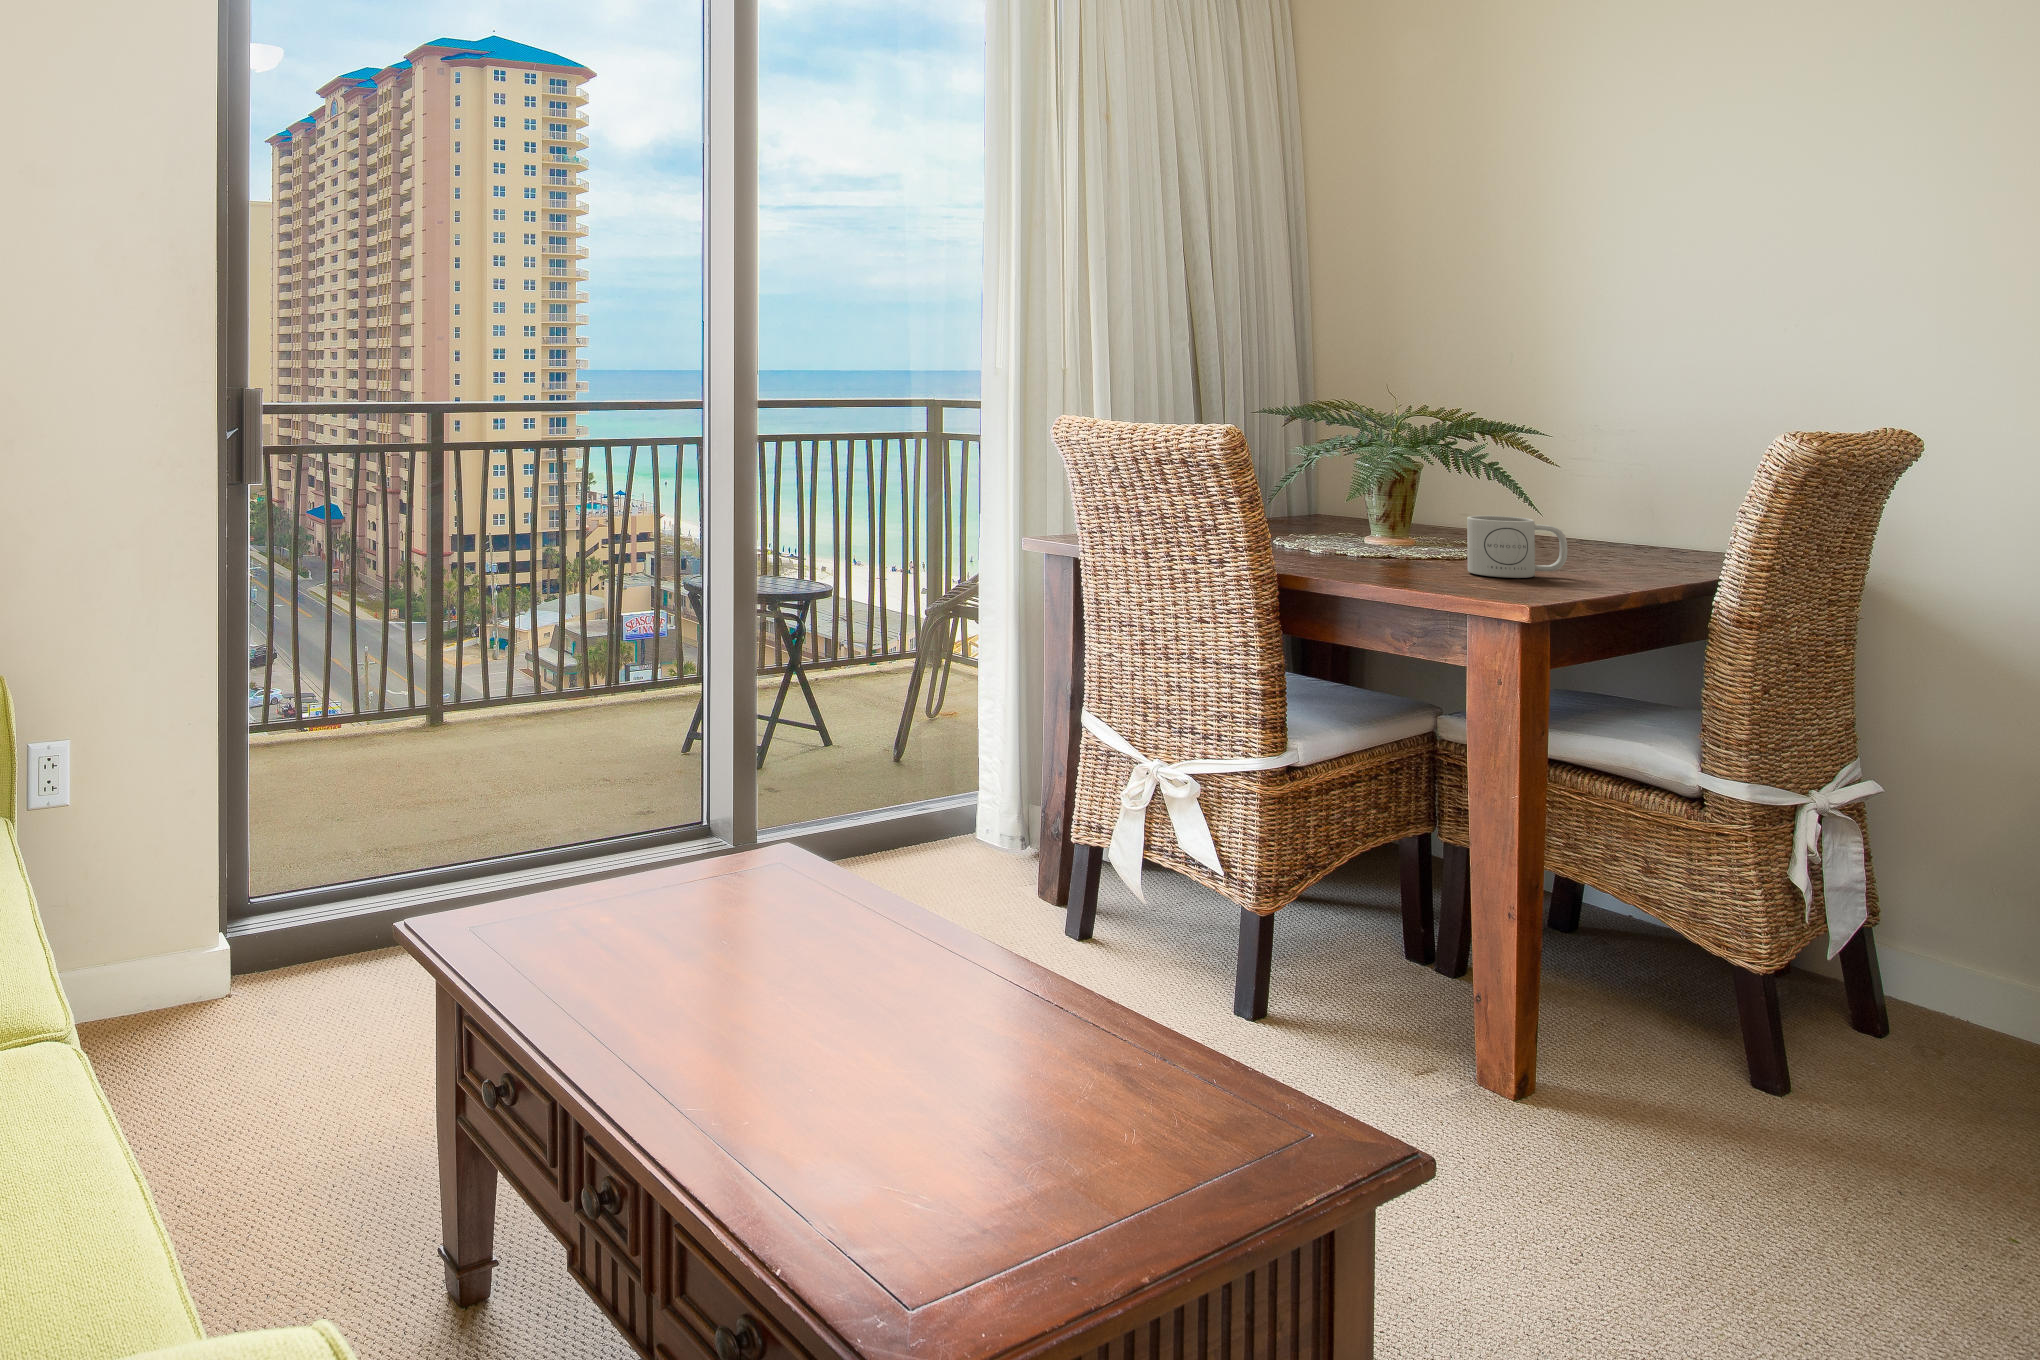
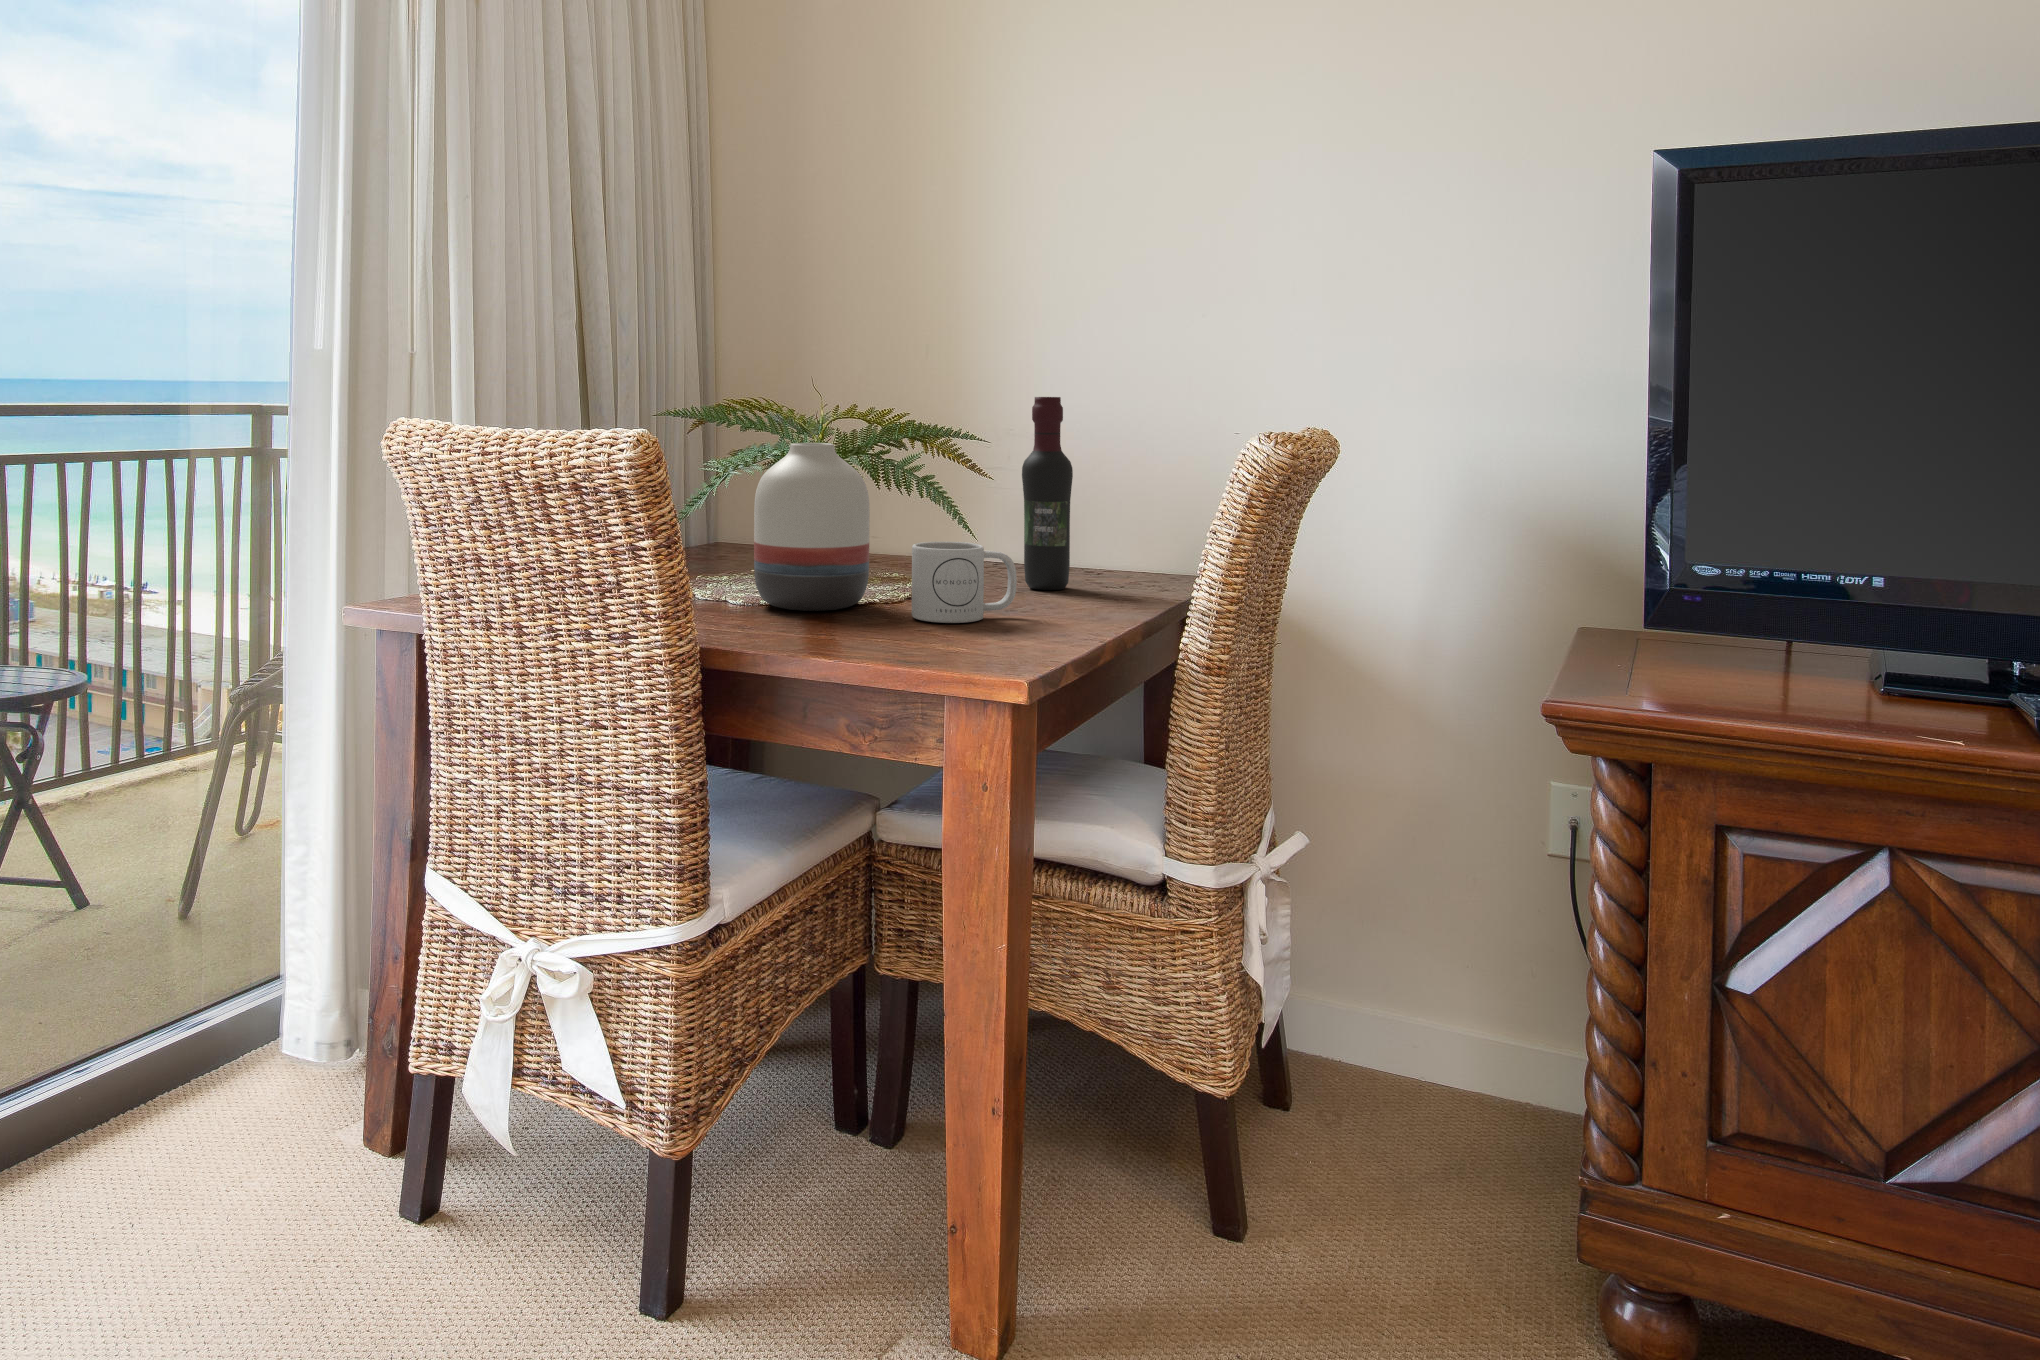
wine bottle: none [1590,403,1642,563] -> present [1022,397,1073,590]
vase: none [1332,438,1433,563] -> present [754,443,870,611]

